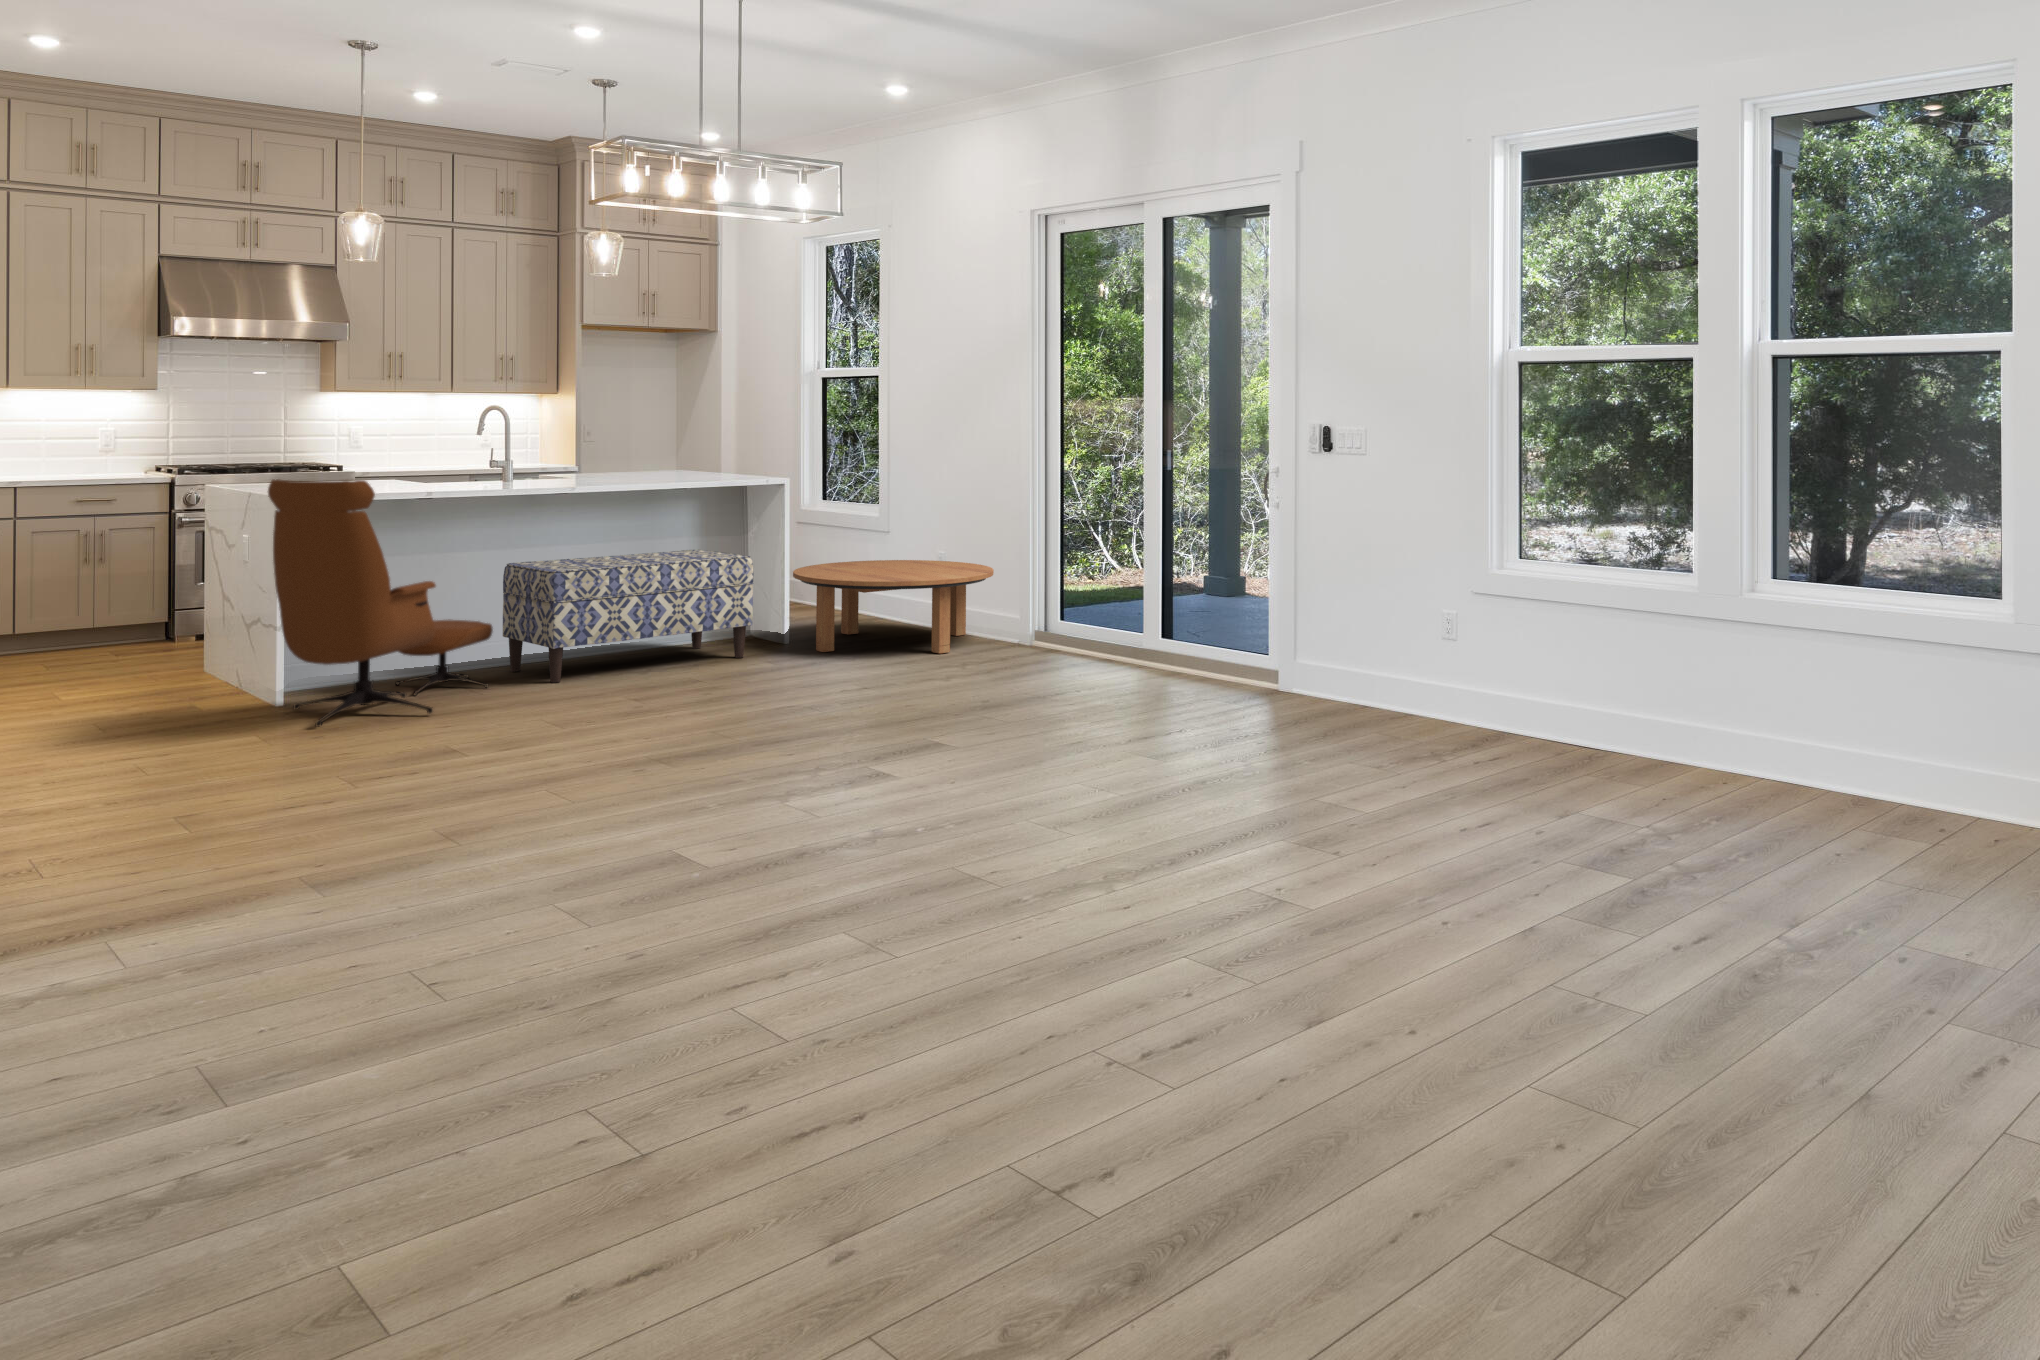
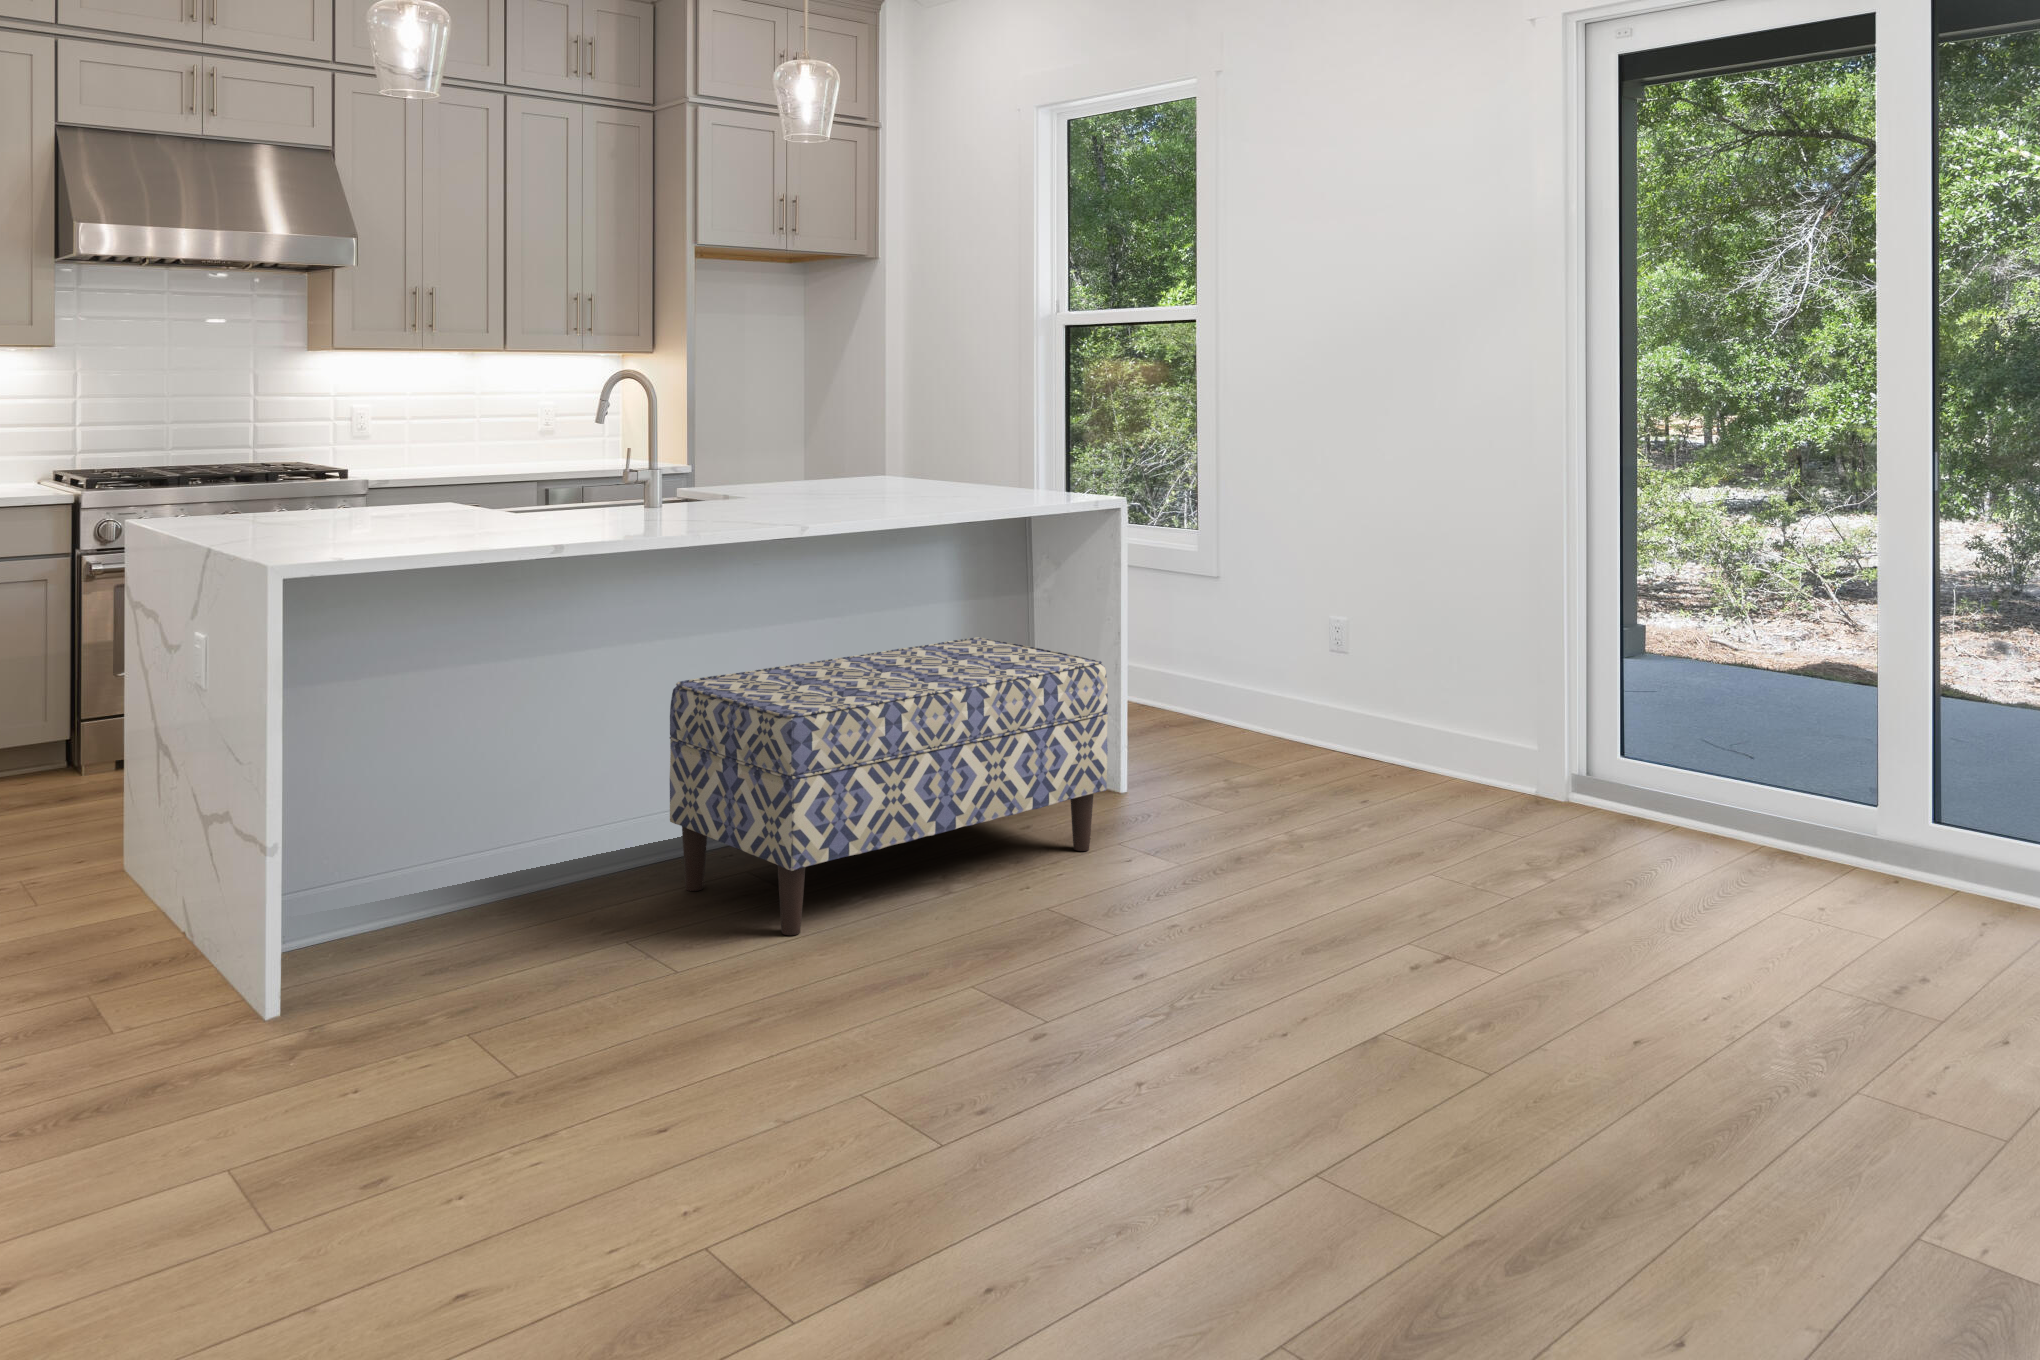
lounge chair: present [268,479,493,727] -> none [241,556,670,1131]
coffee table: present [793,560,994,654] -> none [1138,644,1508,845]

